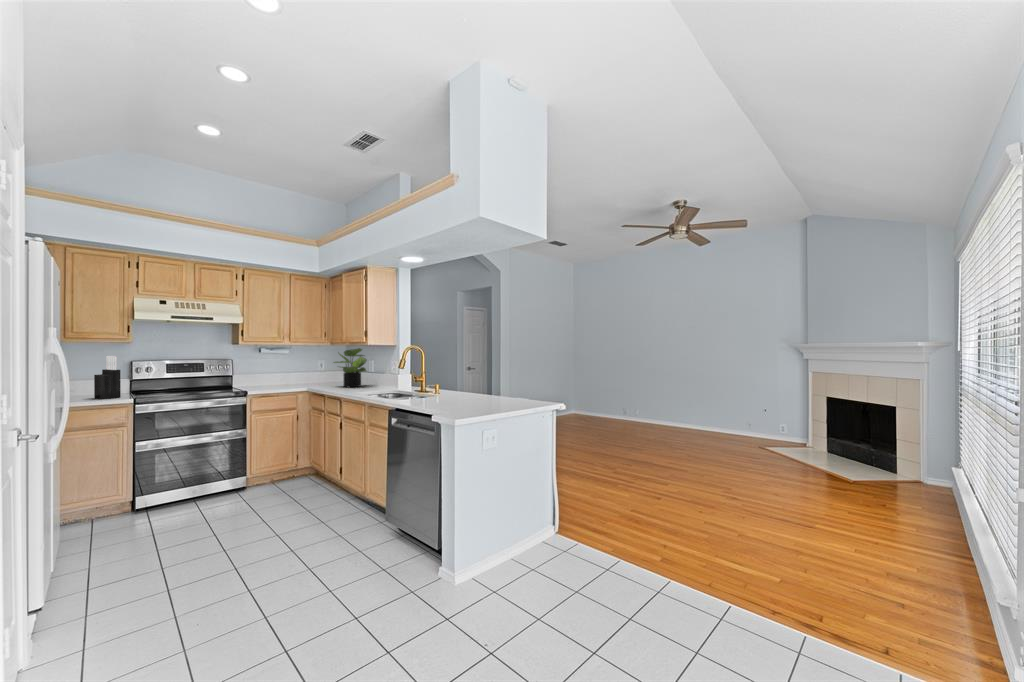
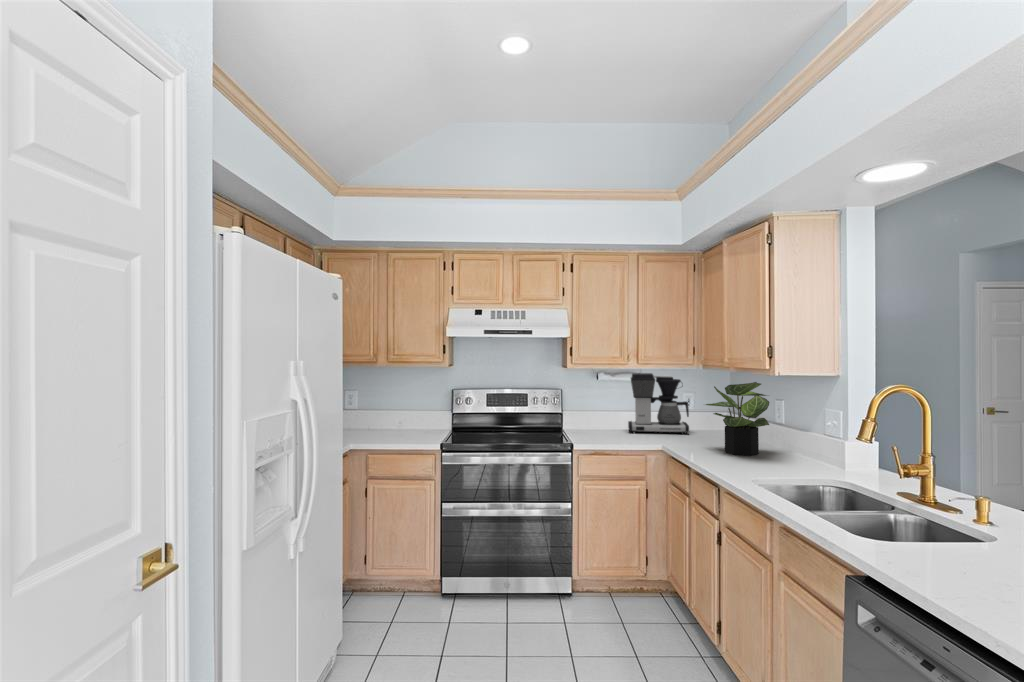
coffee maker: none [282,349,323,385] -> present [628,373,689,434]
knife block: present [94,356,121,399] -> none [411,383,434,440]

